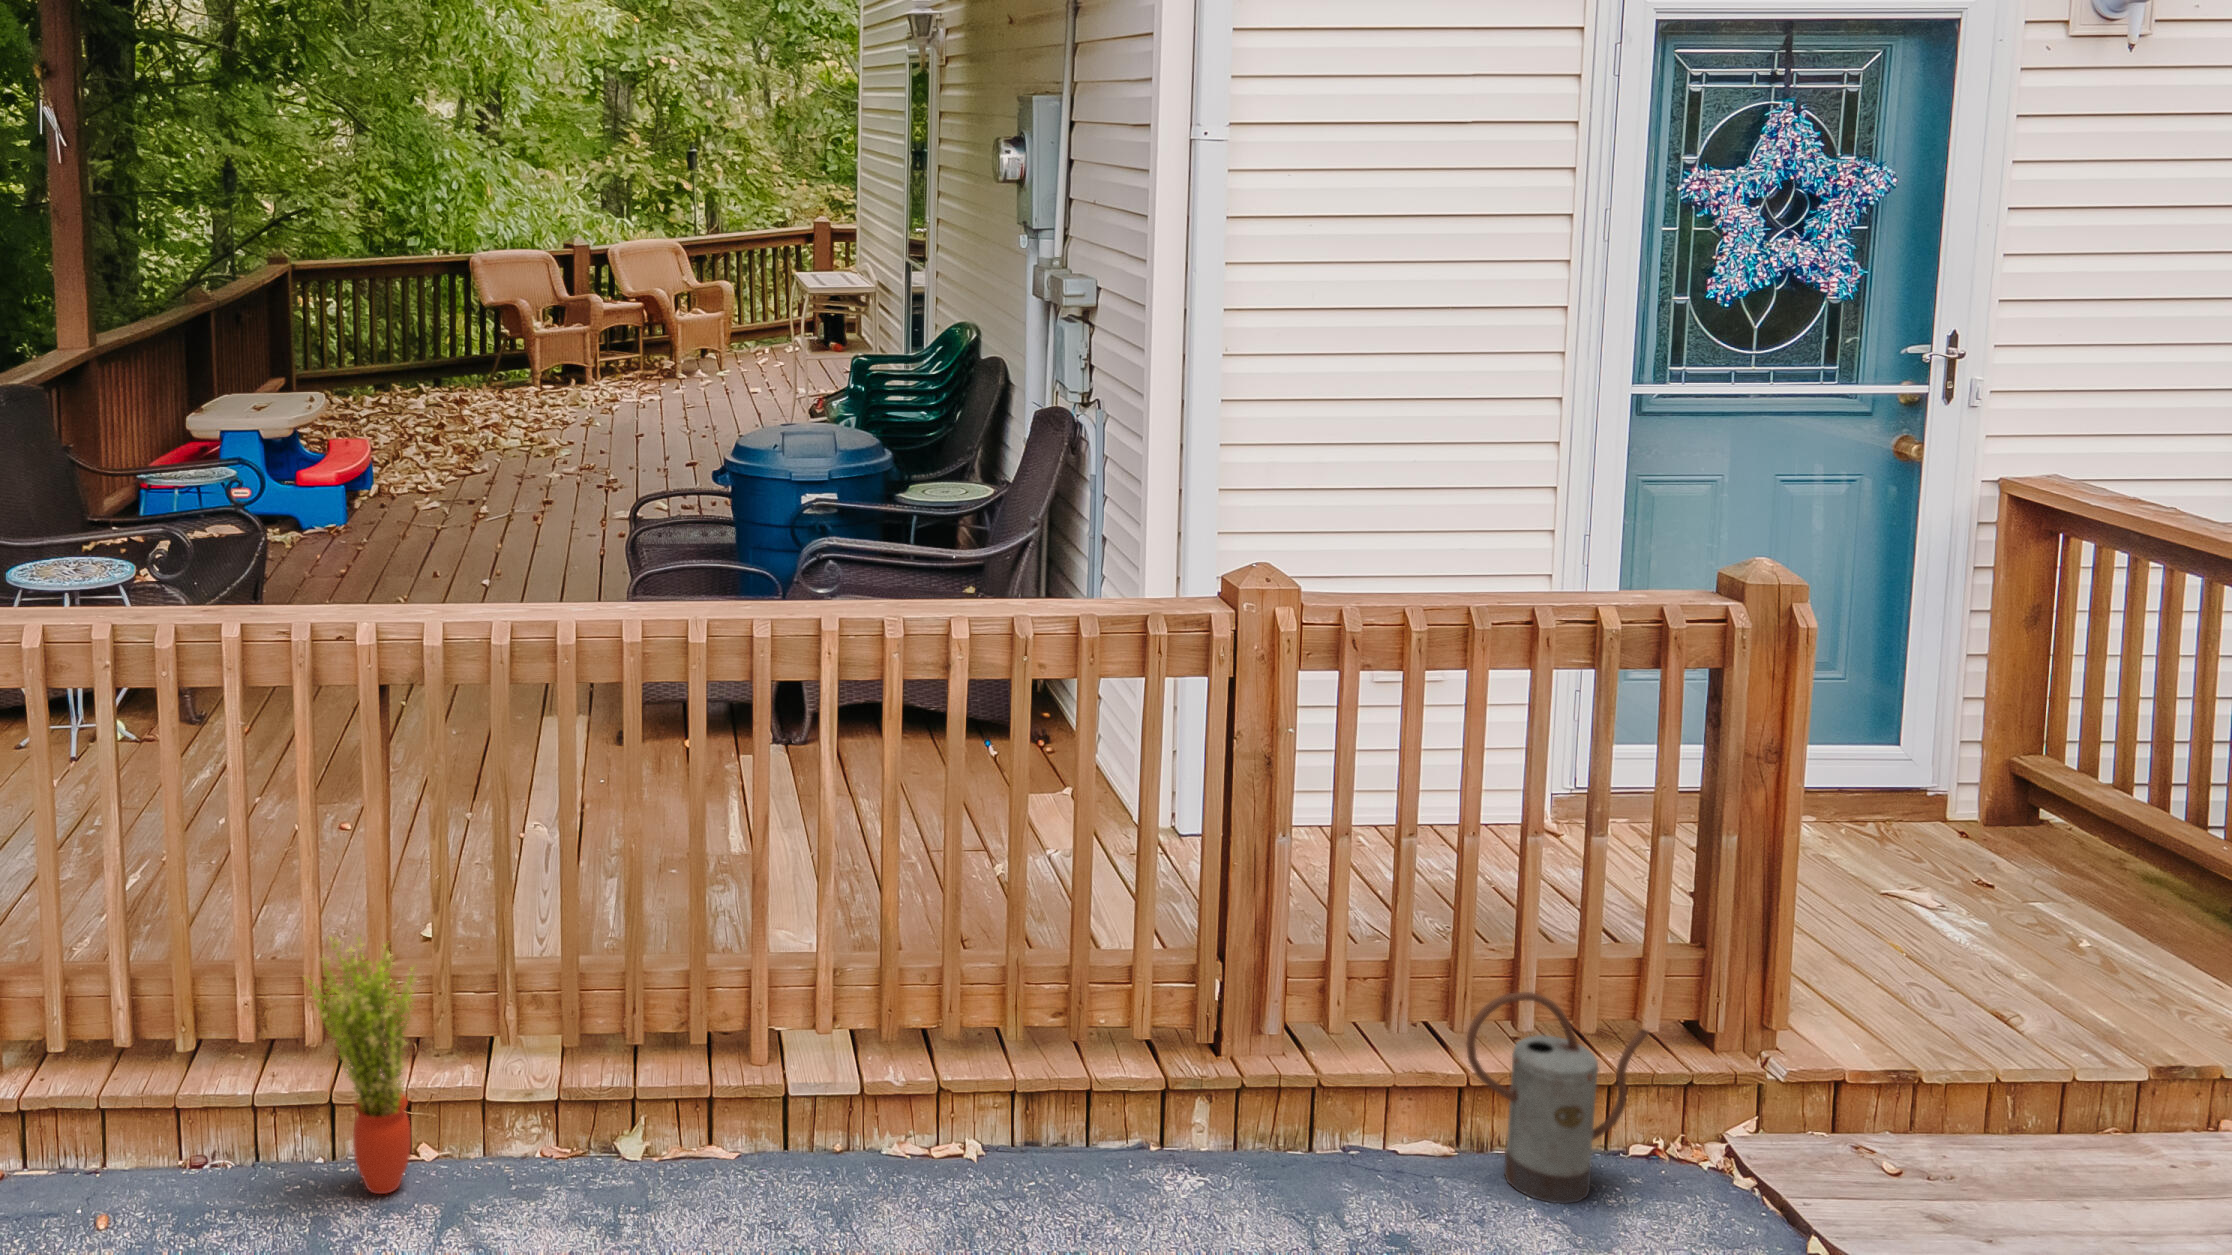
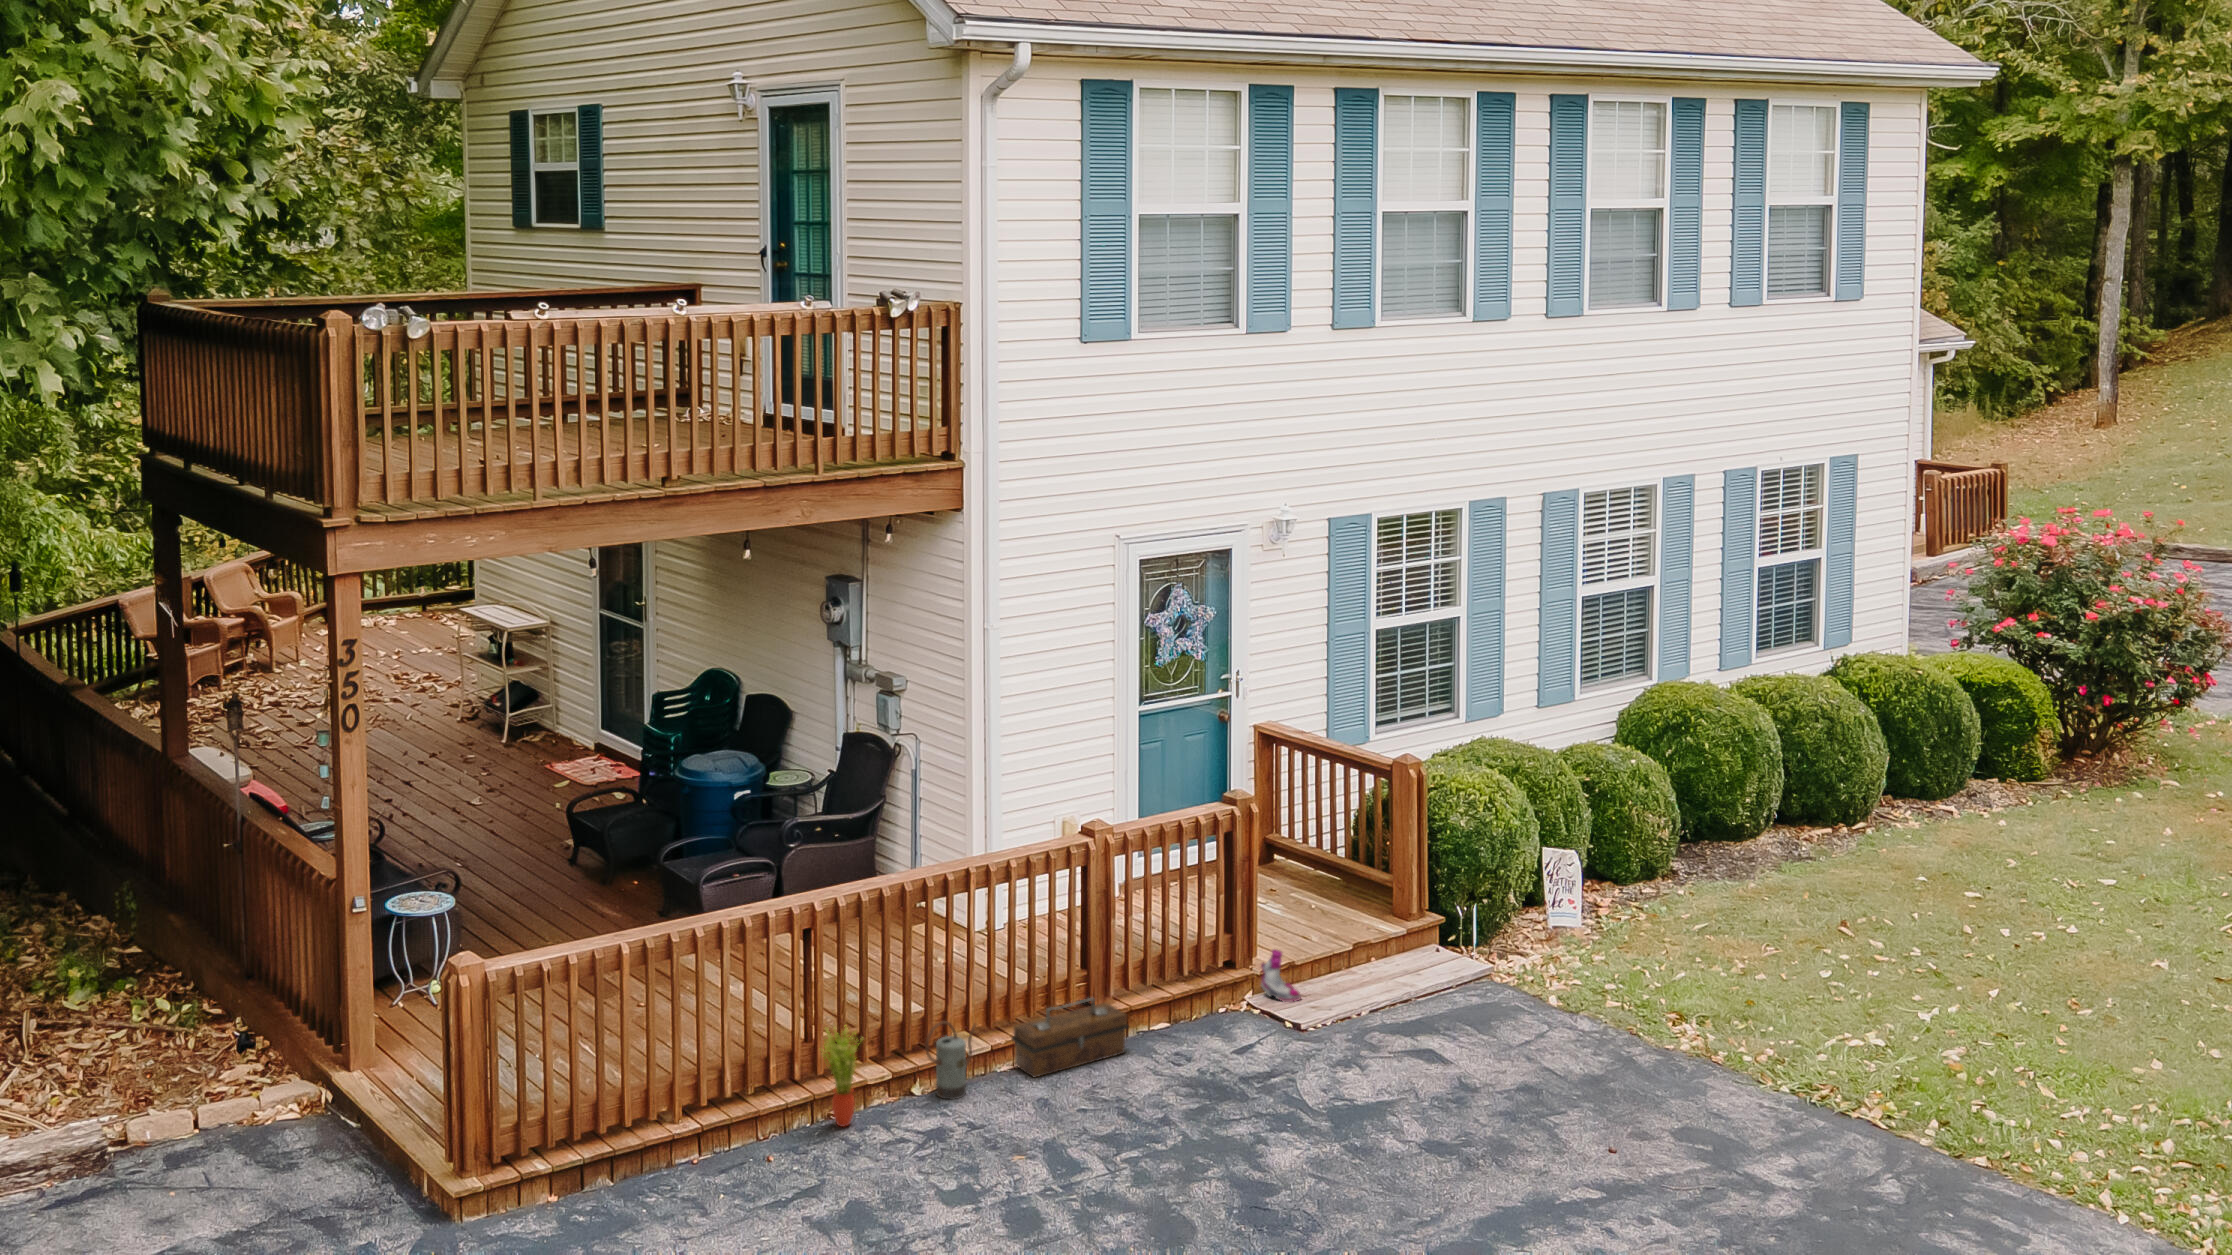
watering can: present [1467,992,1649,1204] -> present [925,1021,976,1099]
toolbox: none [930,1034,1269,1214] -> present [1011,998,1129,1077]
boots: none [1795,1035,1922,1207] -> present [1261,949,1301,1002]

